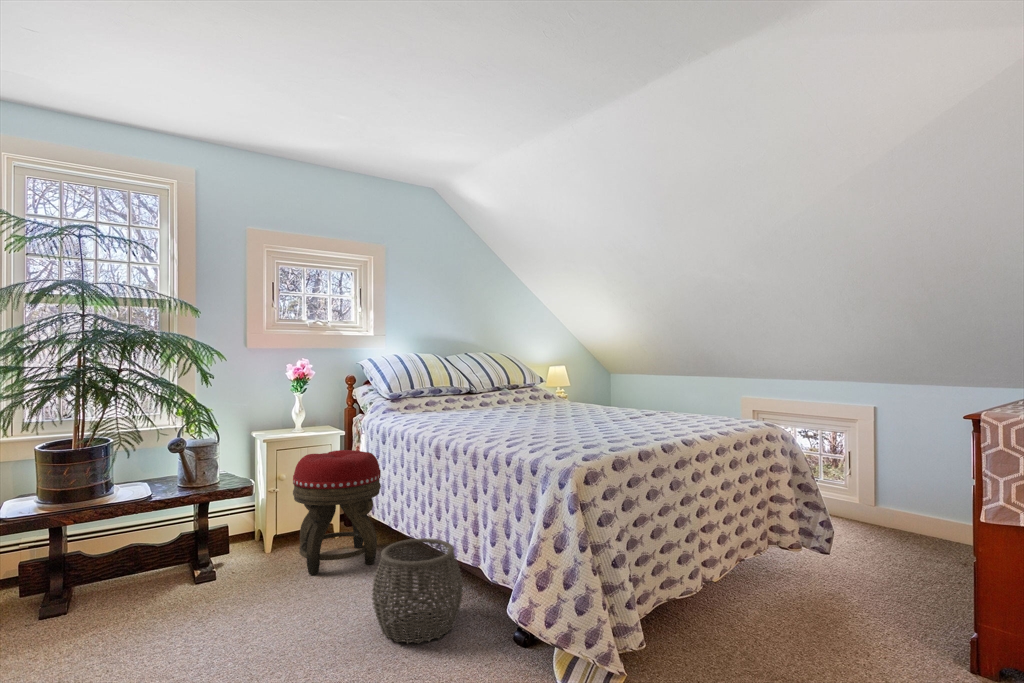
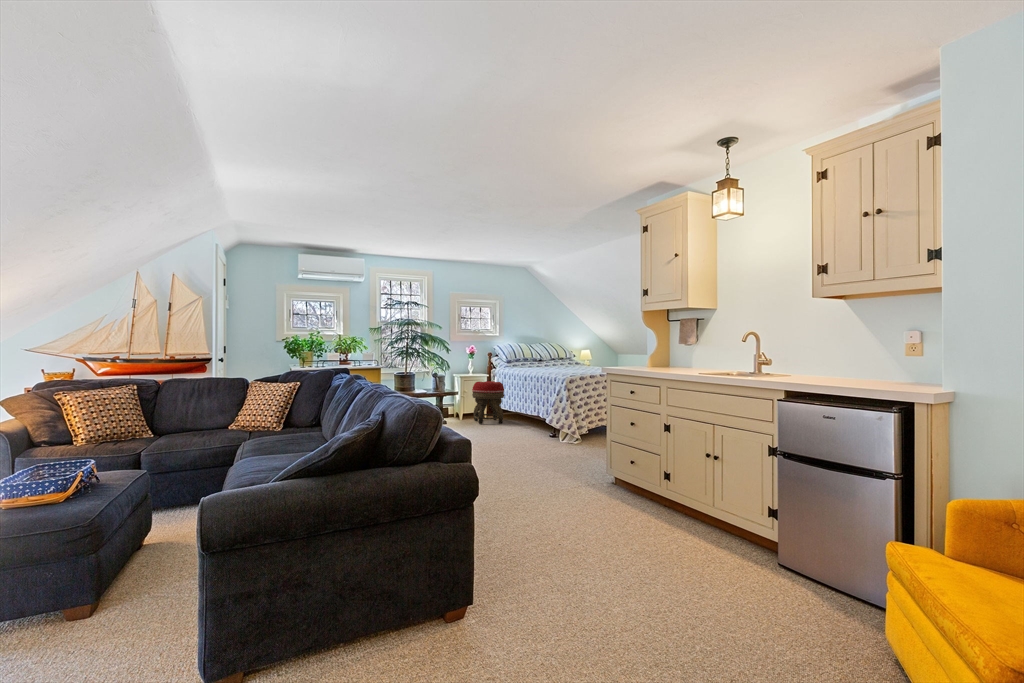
woven basket: present [372,538,463,643] -> none [505,407,534,435]

